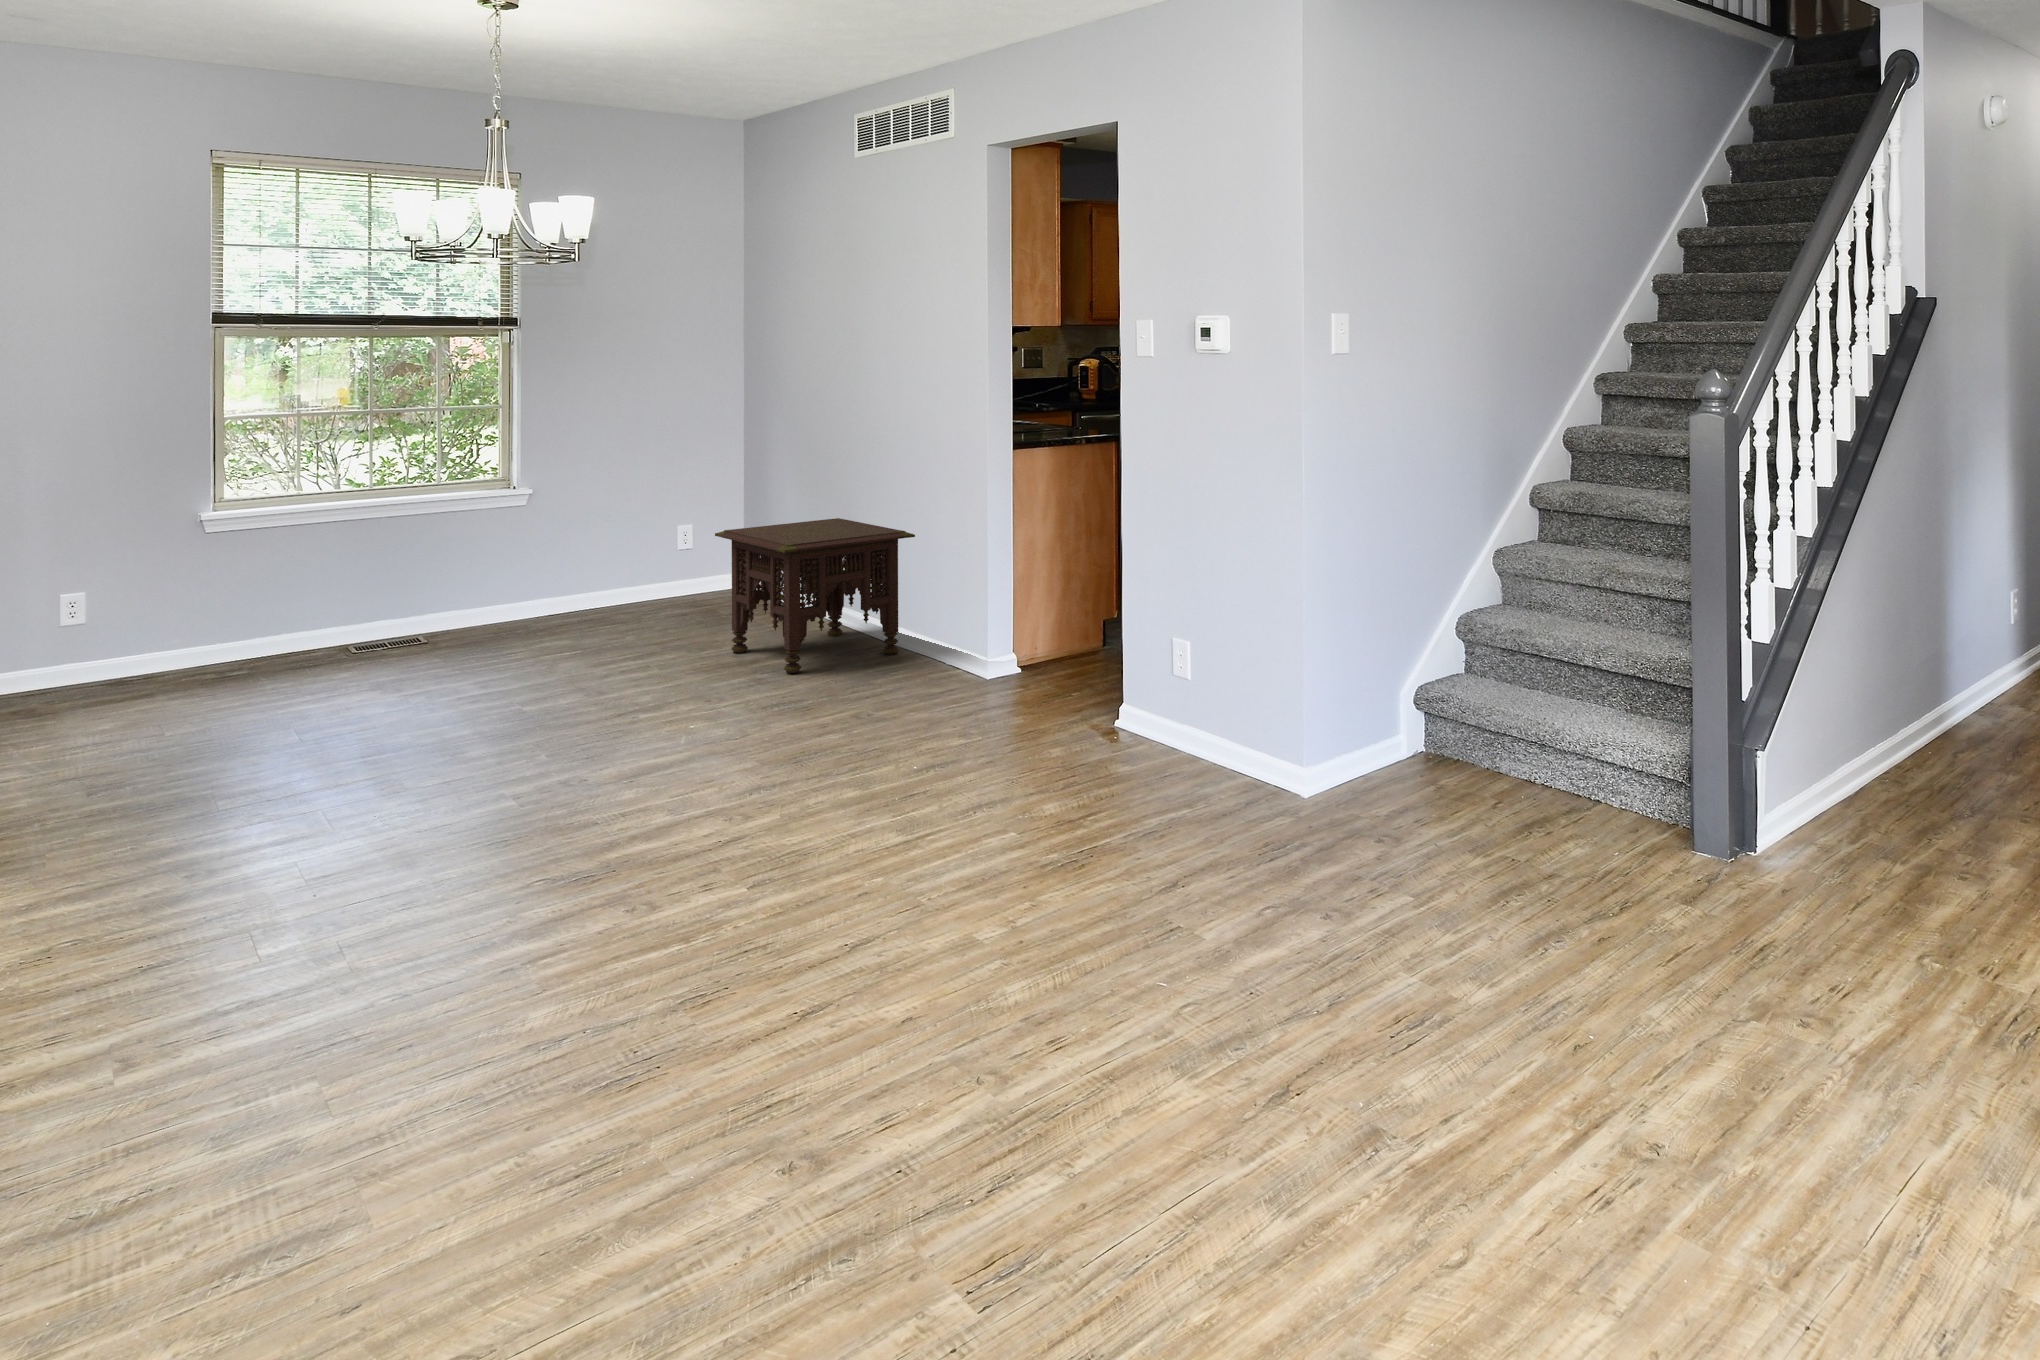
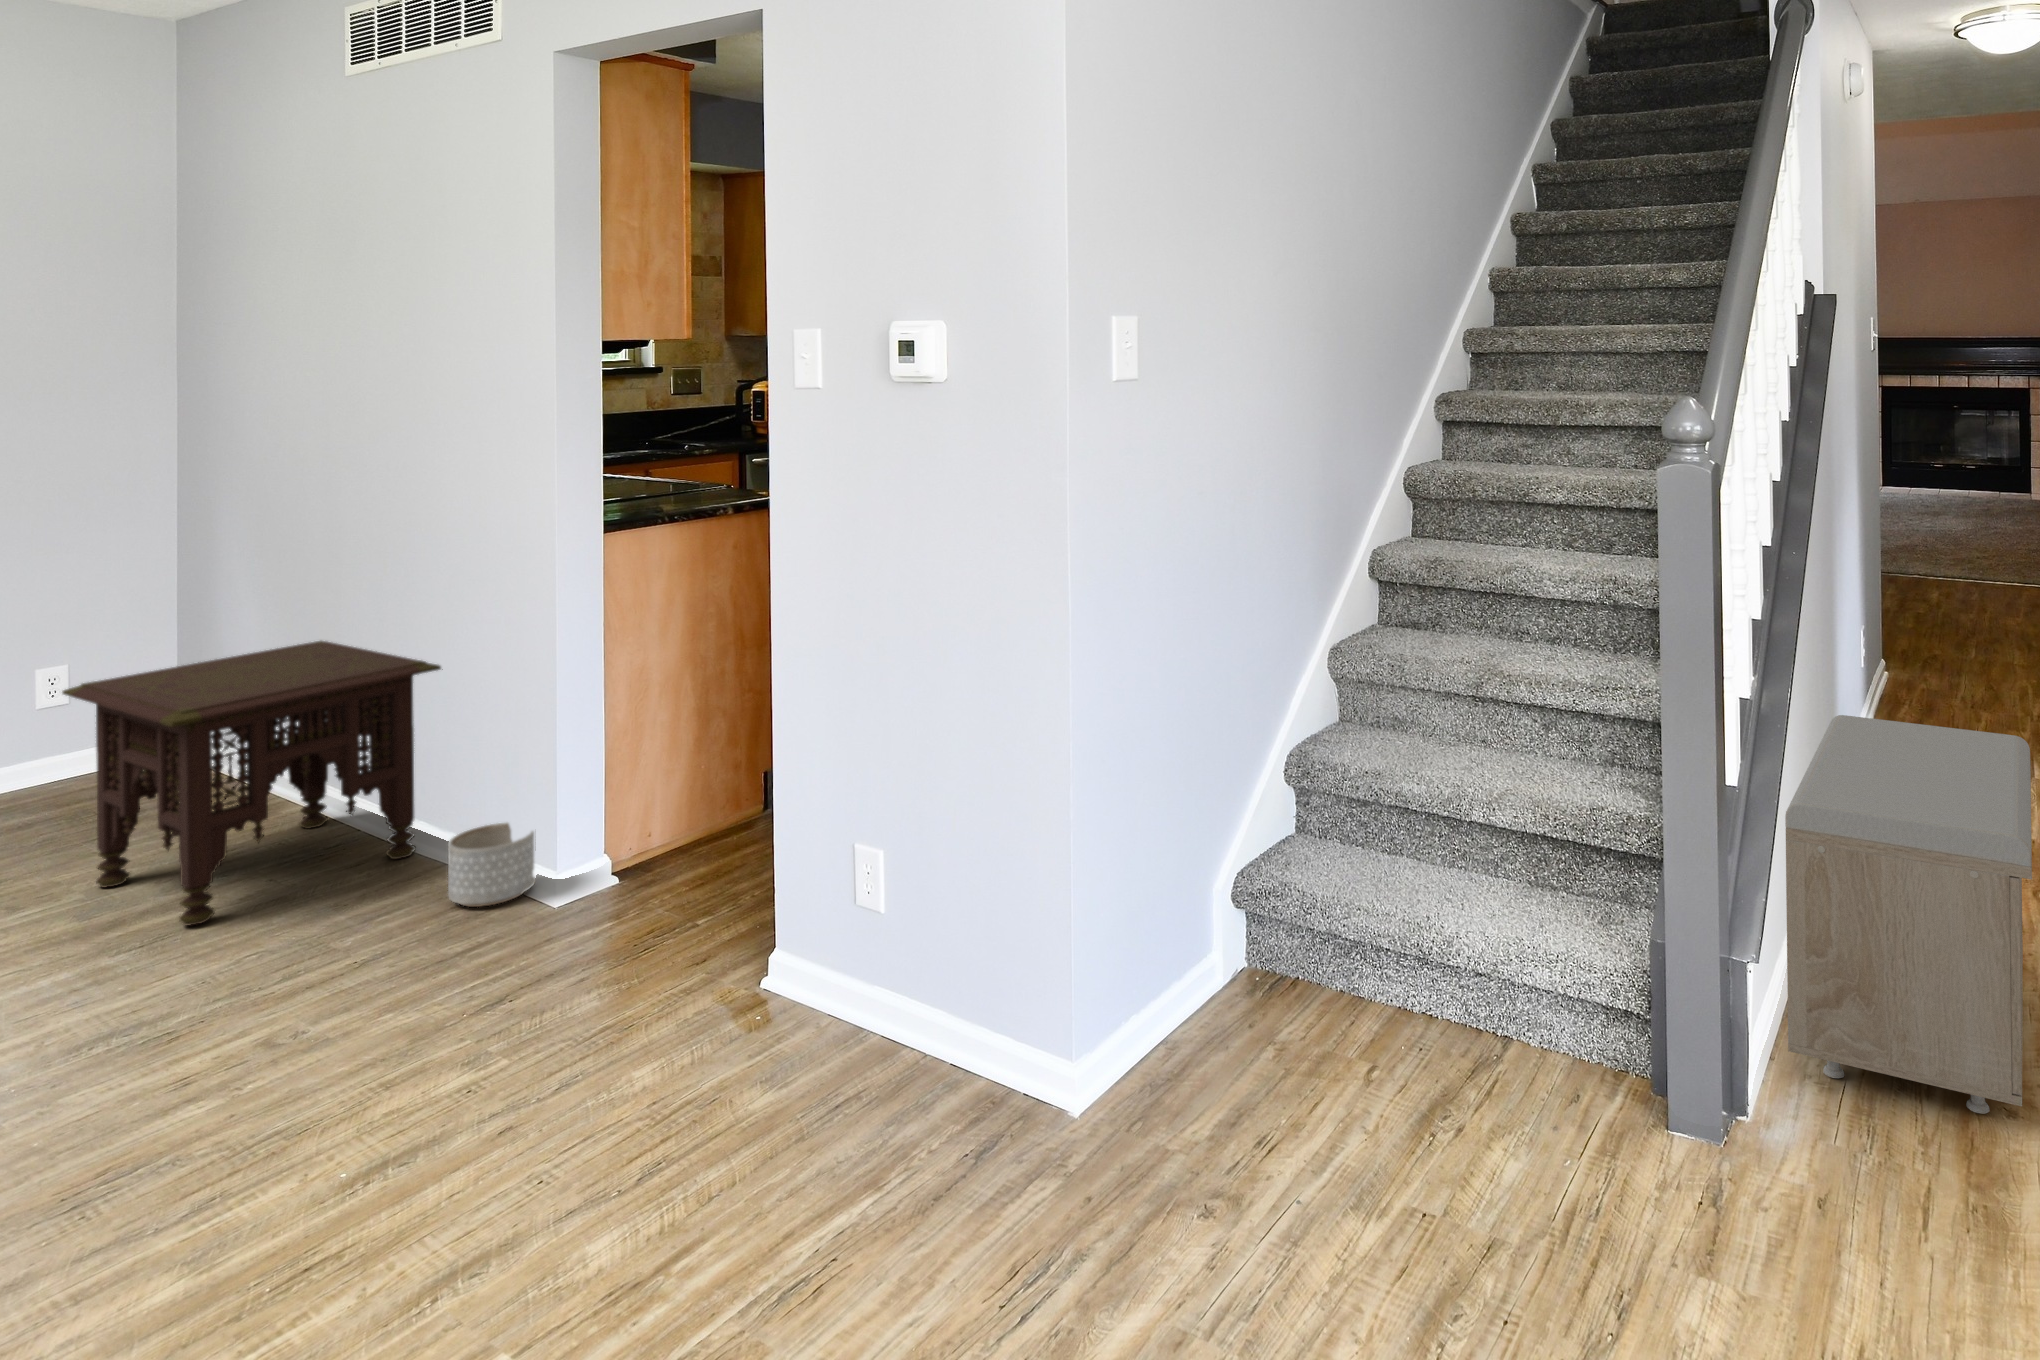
storage bench: none [1791,616,2033,869] -> present [1785,715,2032,1114]
planter: none [926,633,974,680] -> present [448,823,536,907]

